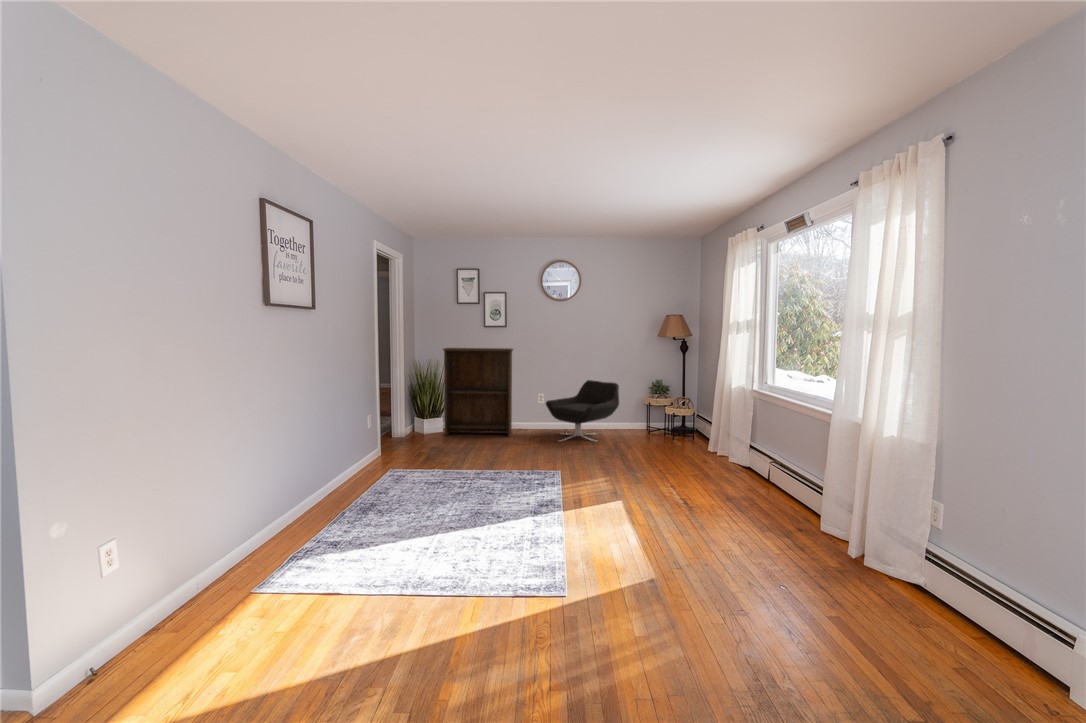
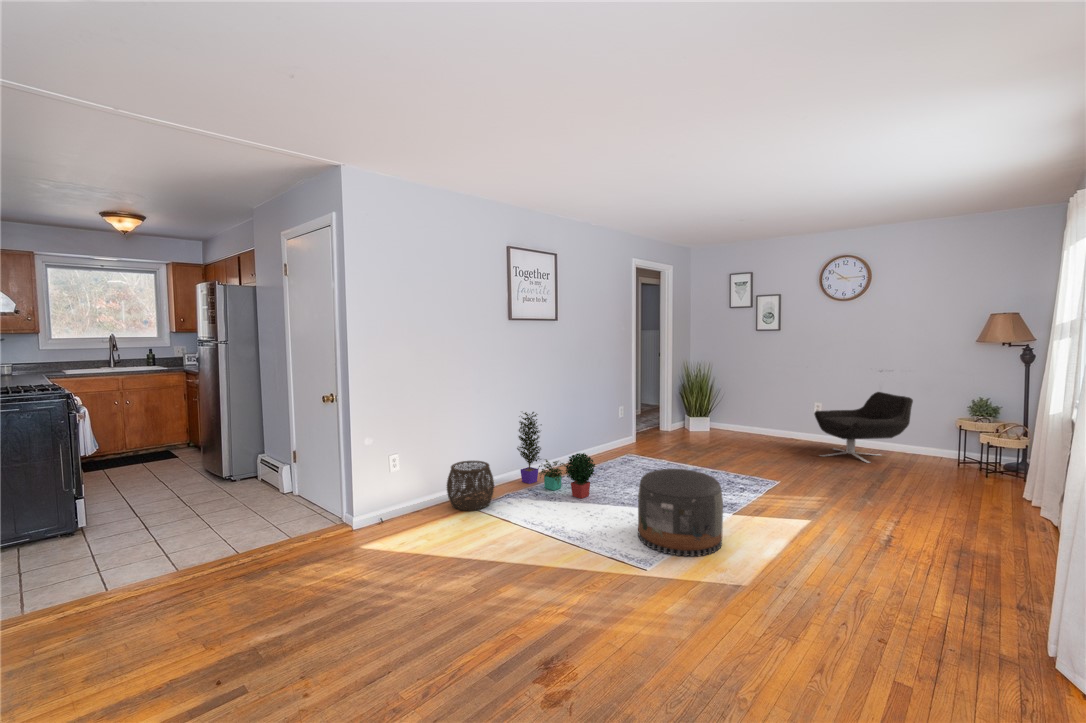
bookshelf: present [443,348,513,436] -> none [705,351,781,444]
potted plant: none [280,432,414,535] -> present [517,412,595,499]
pouf: none [506,473,596,571] -> present [638,469,723,557]
woven basket: none [202,518,289,605] -> present [447,461,494,511]

